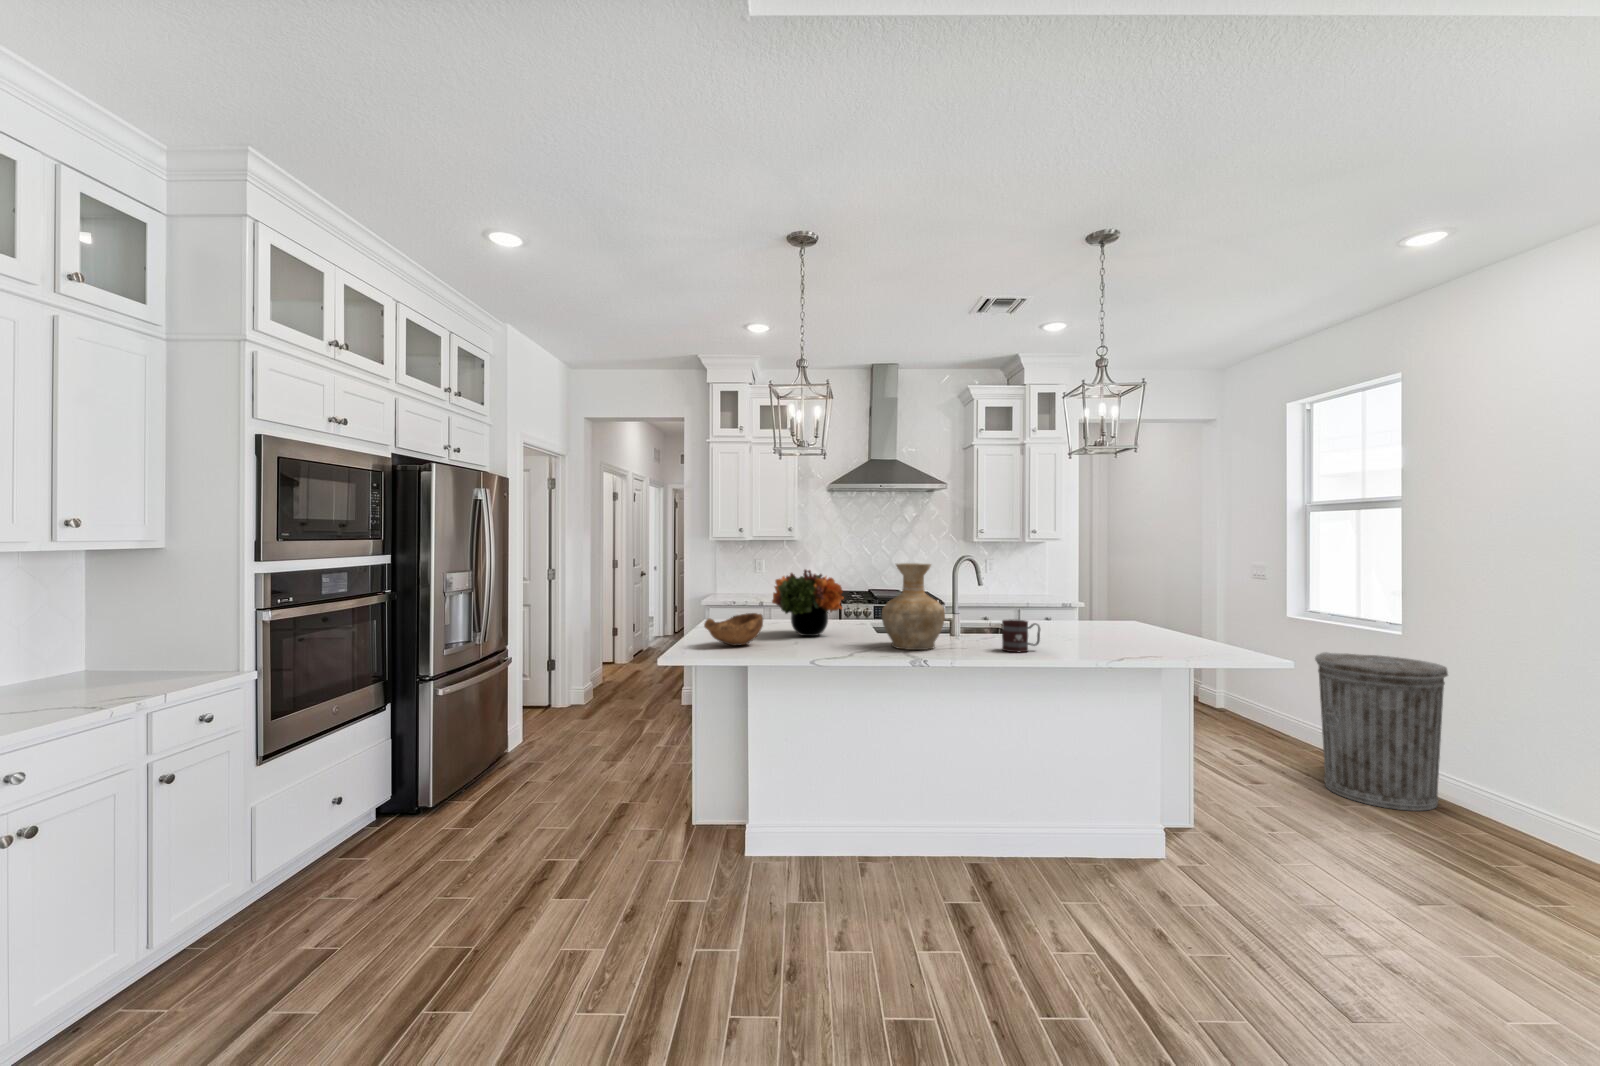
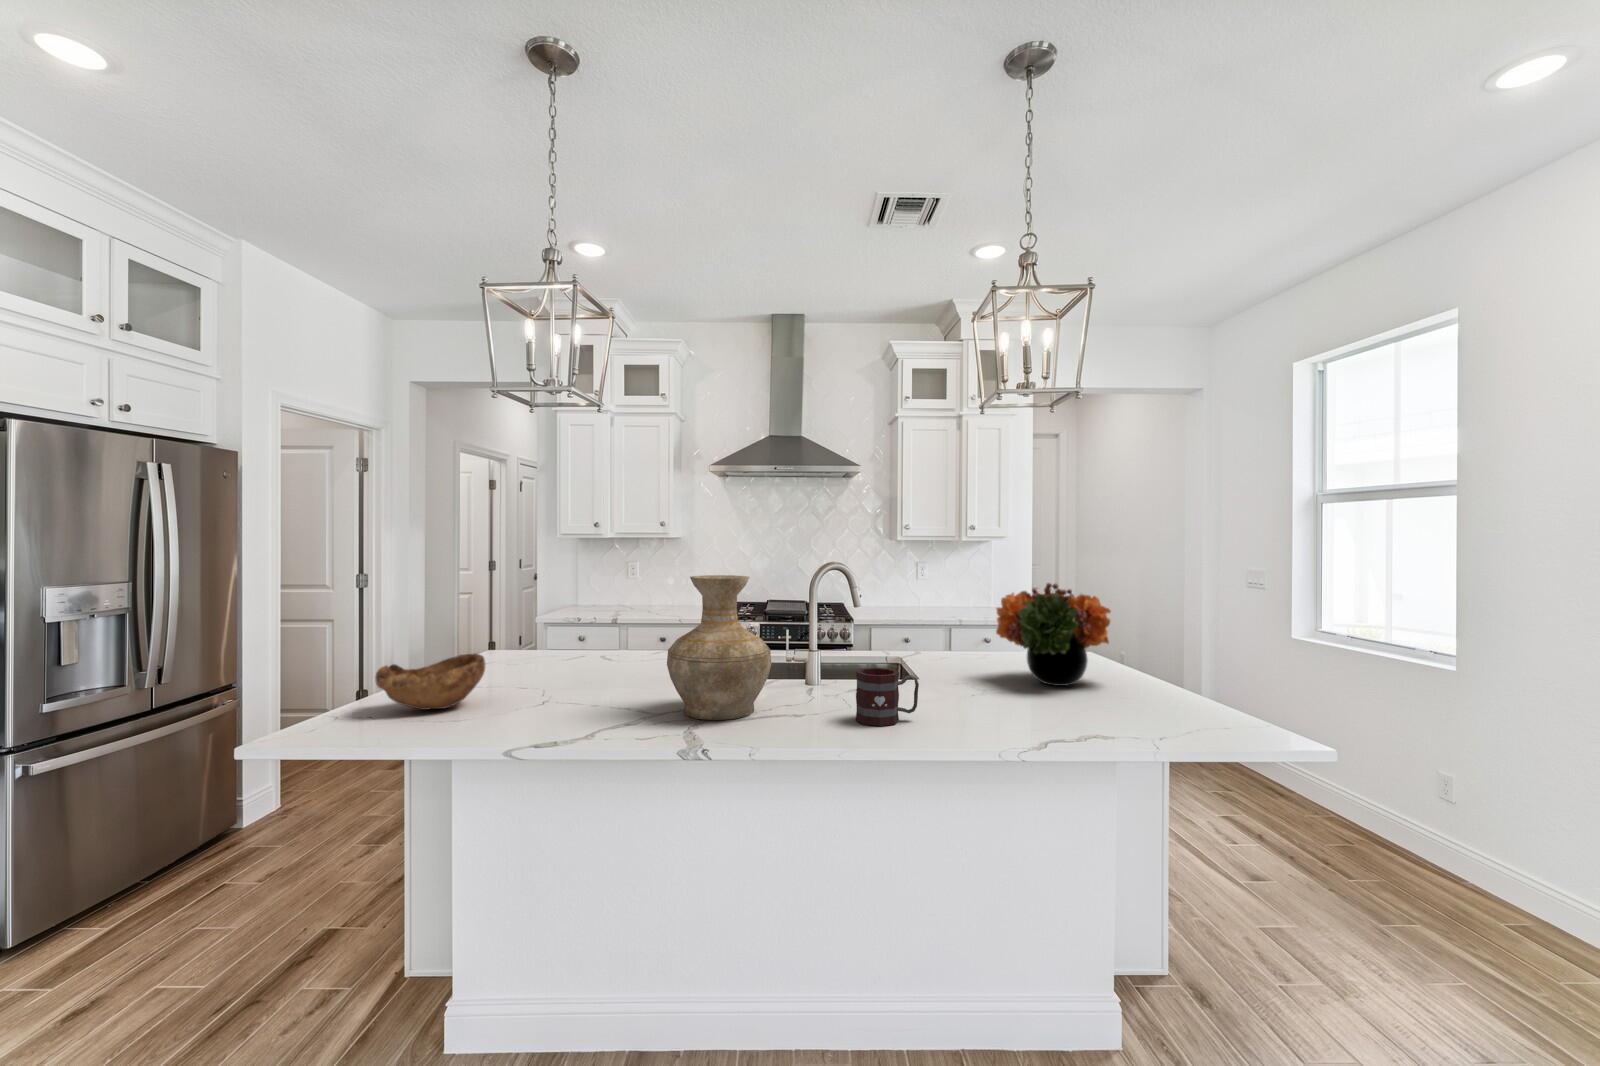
flower arrangement: present [772,570,843,636] -> present [996,583,1111,686]
trash can: present [1315,652,1448,811] -> none [1339,694,1536,934]

